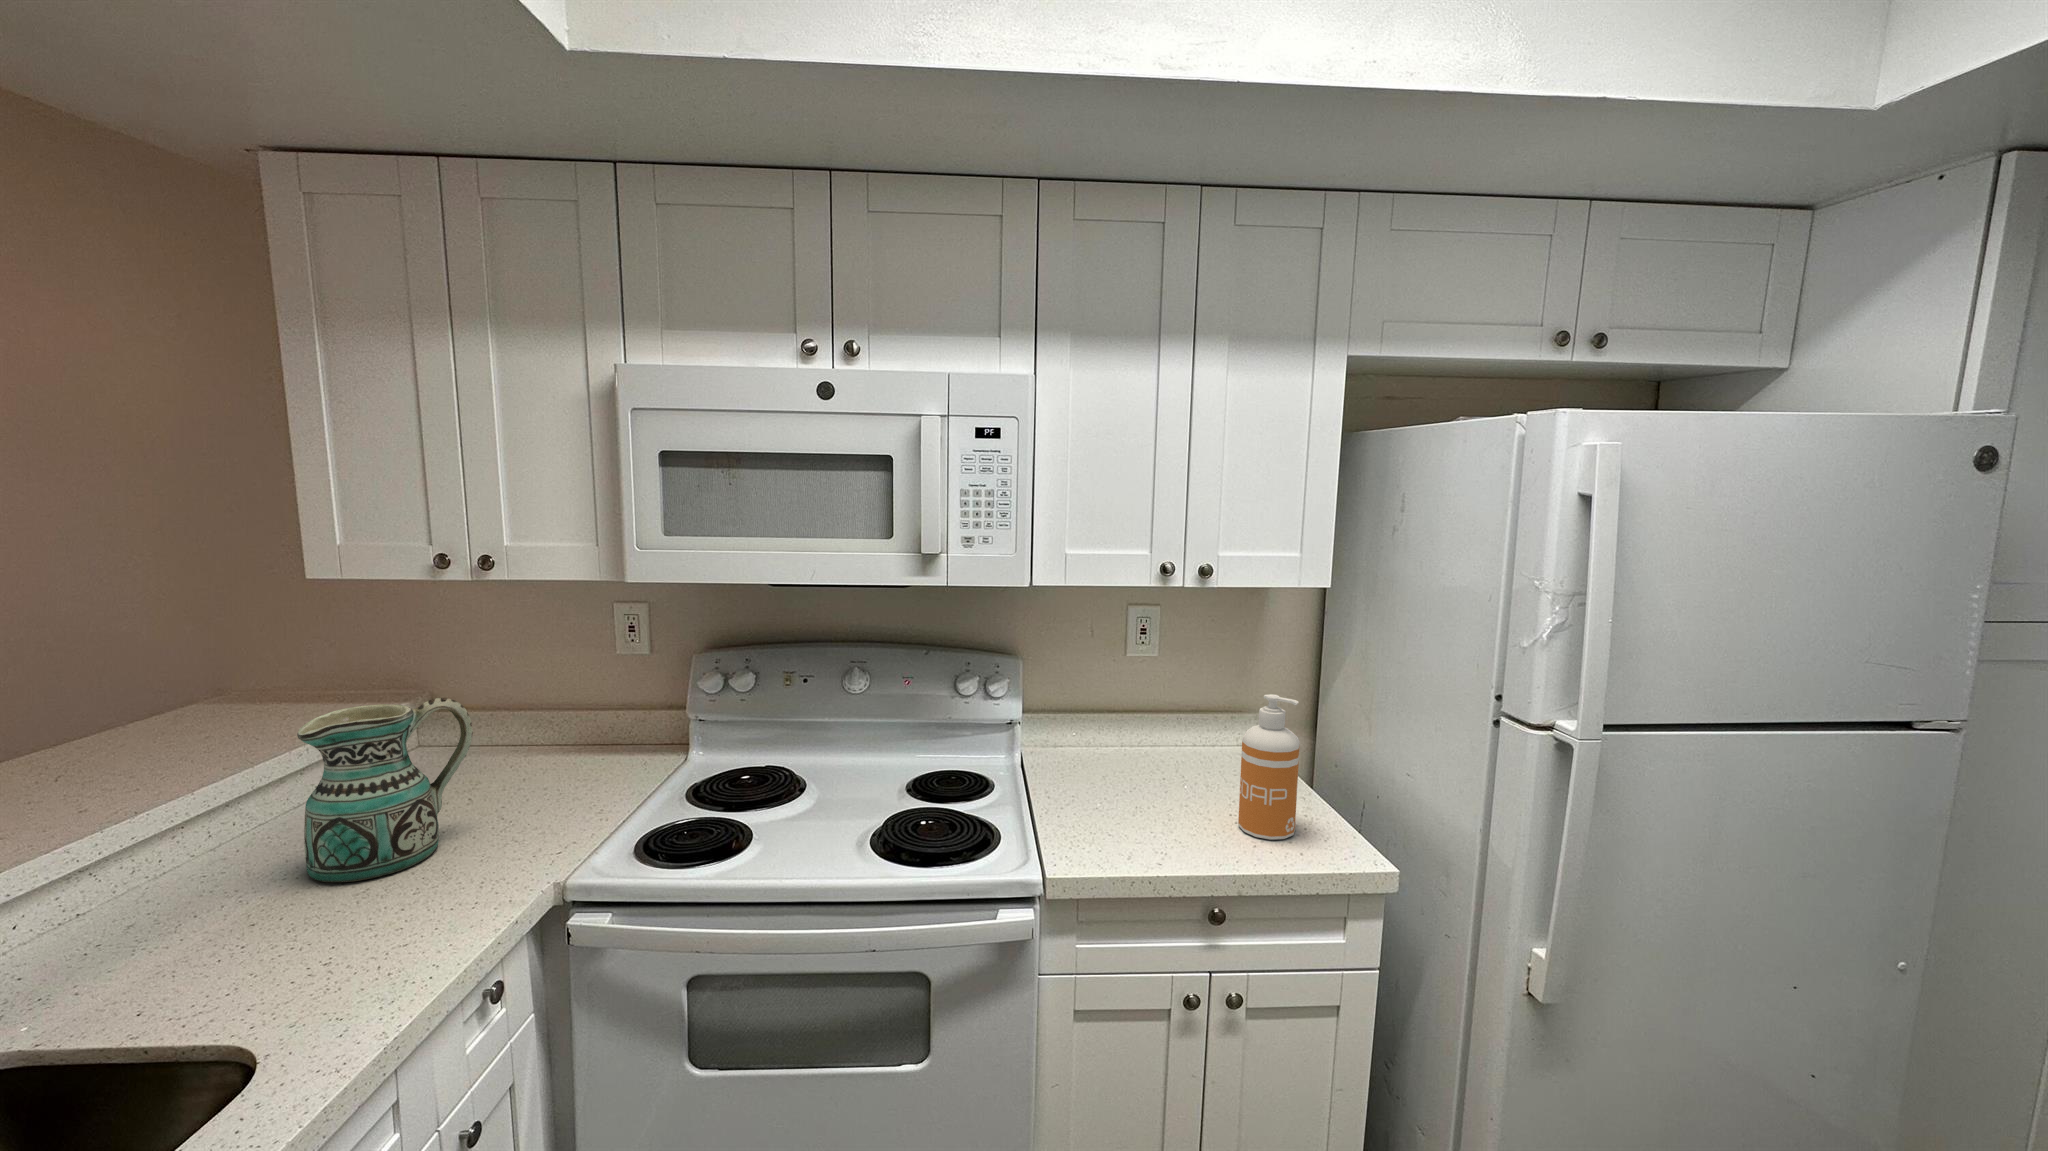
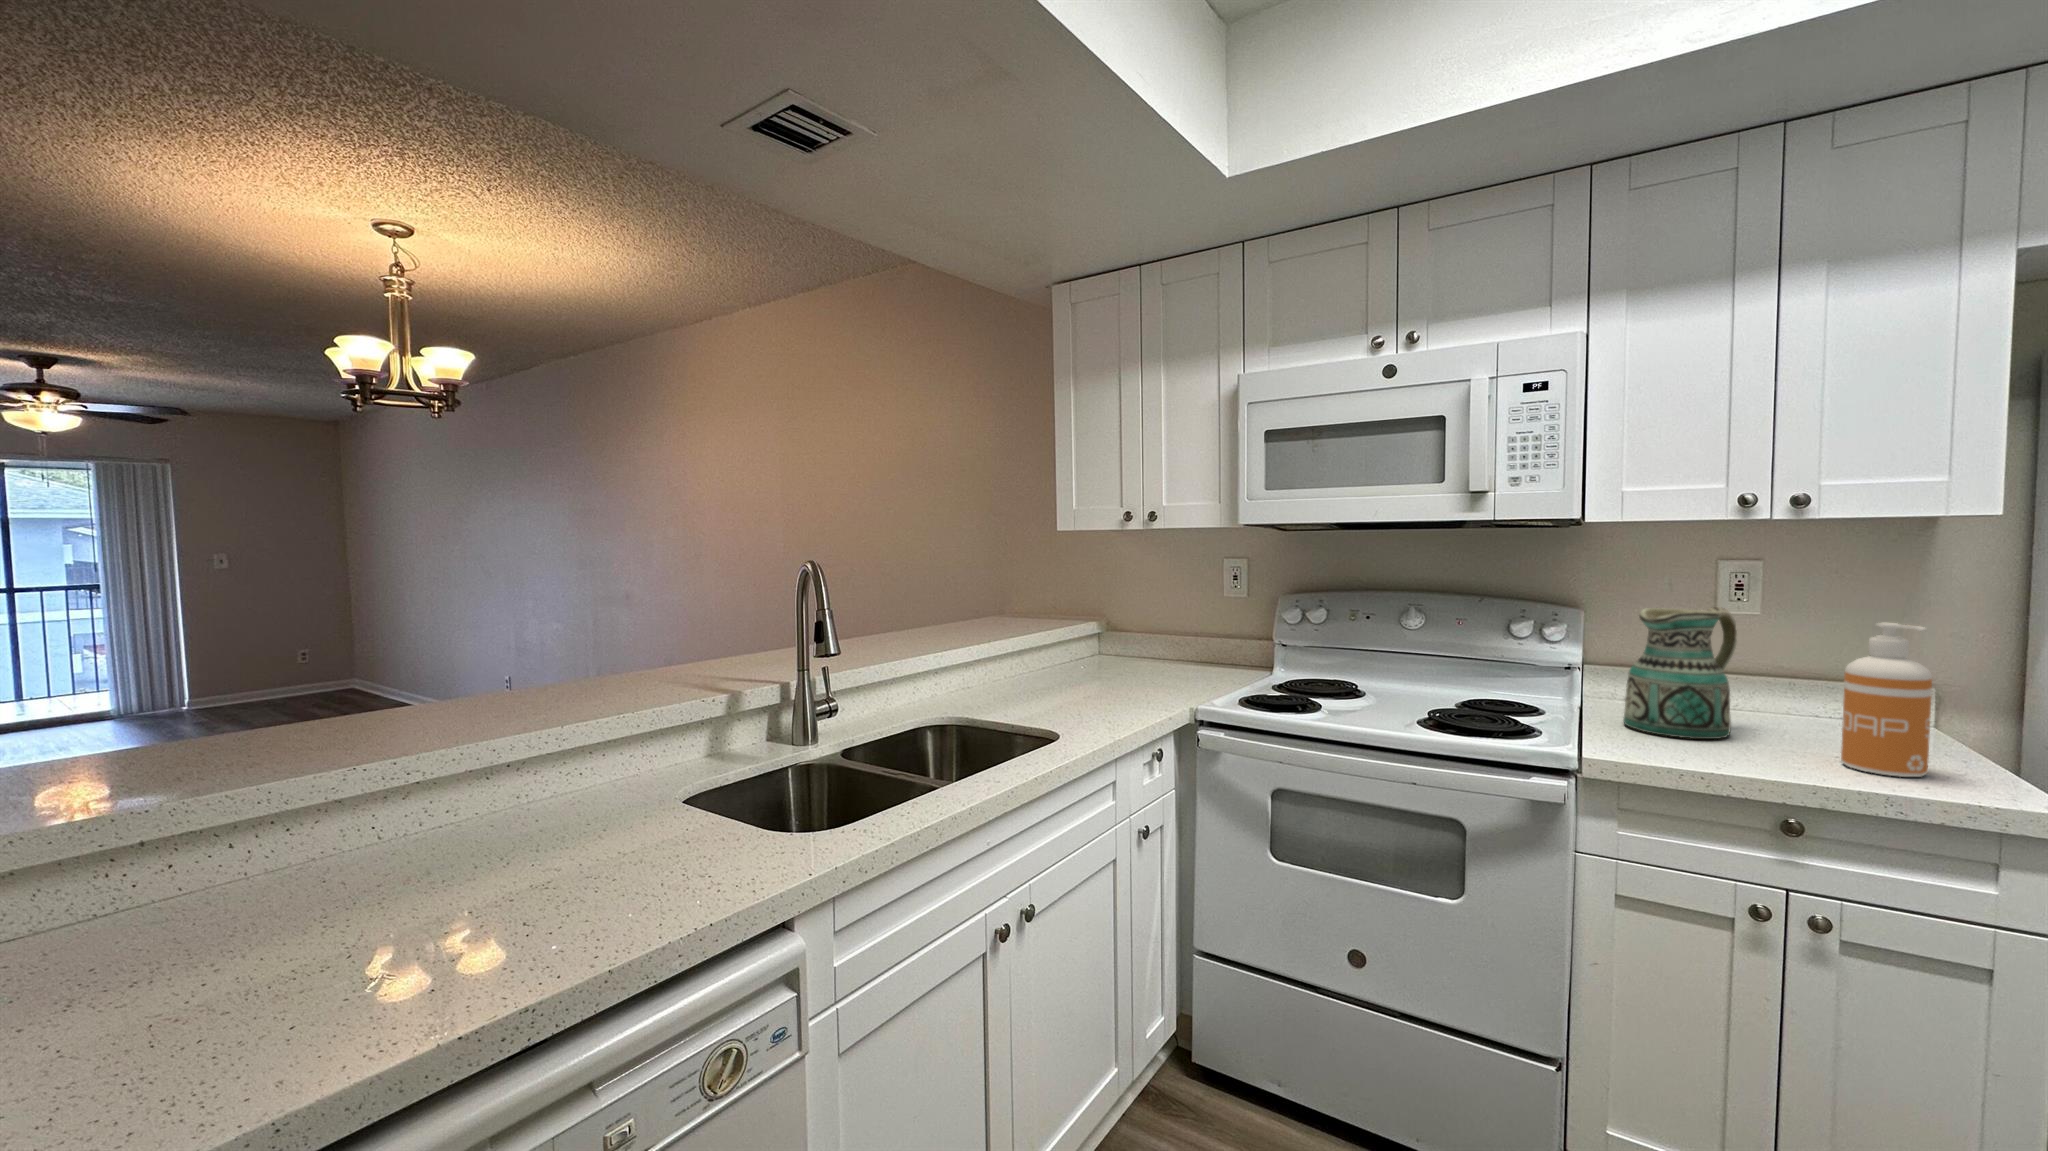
ceramic pitcher: present [297,698,473,882] -> present [1623,607,1737,739]

